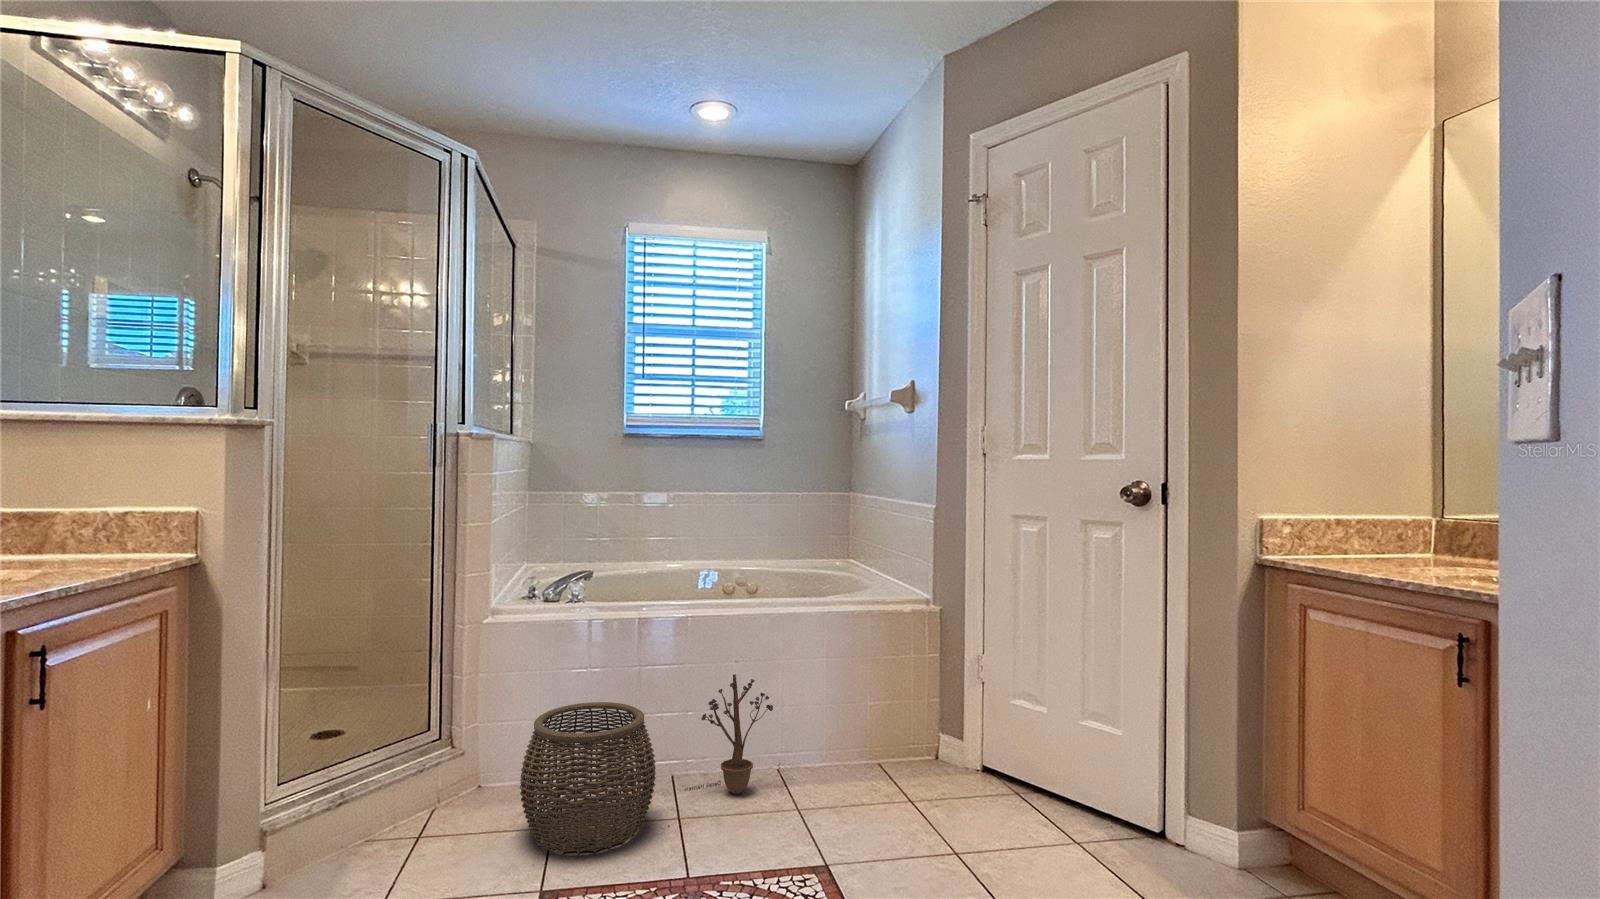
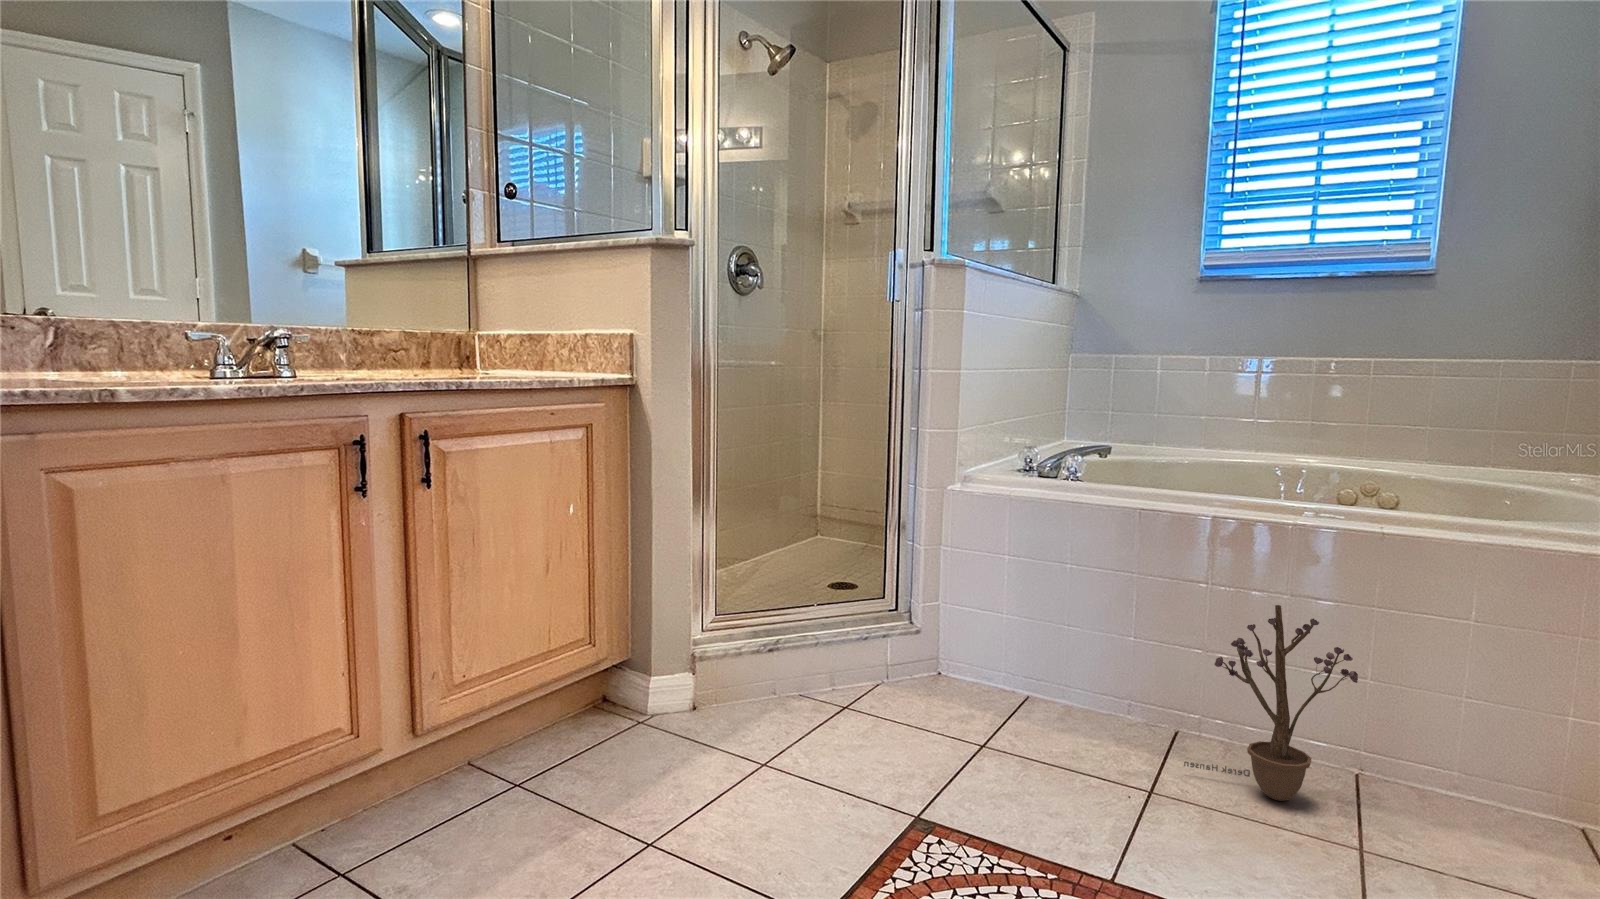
woven basket: present [520,702,656,854] -> none [925,598,1115,804]

